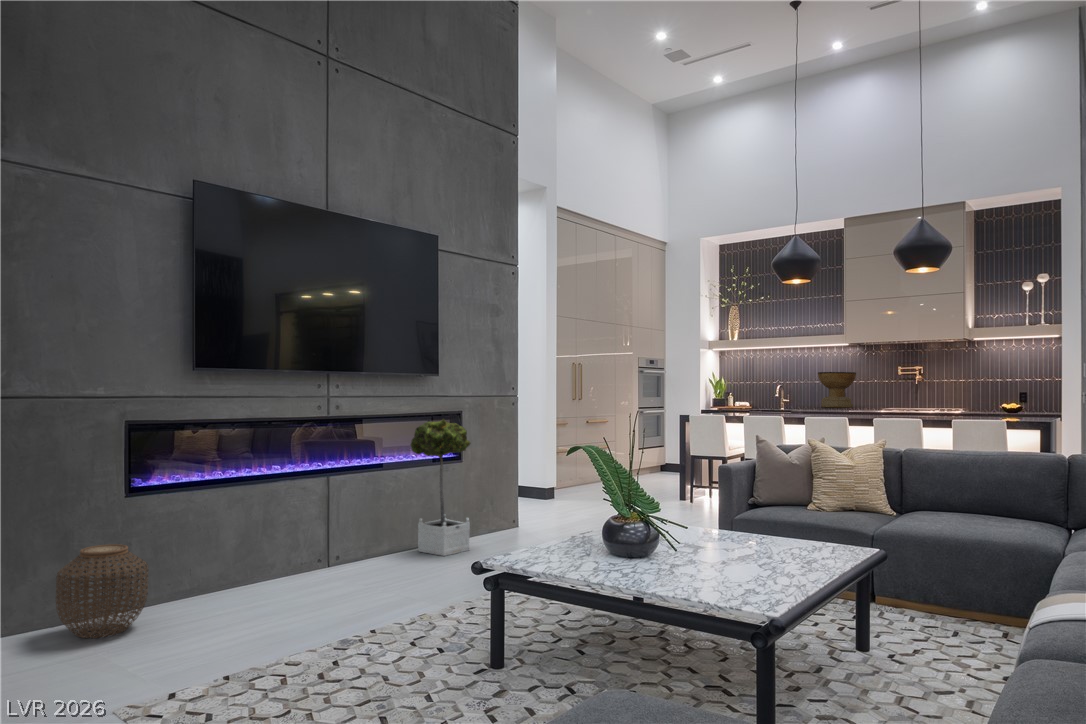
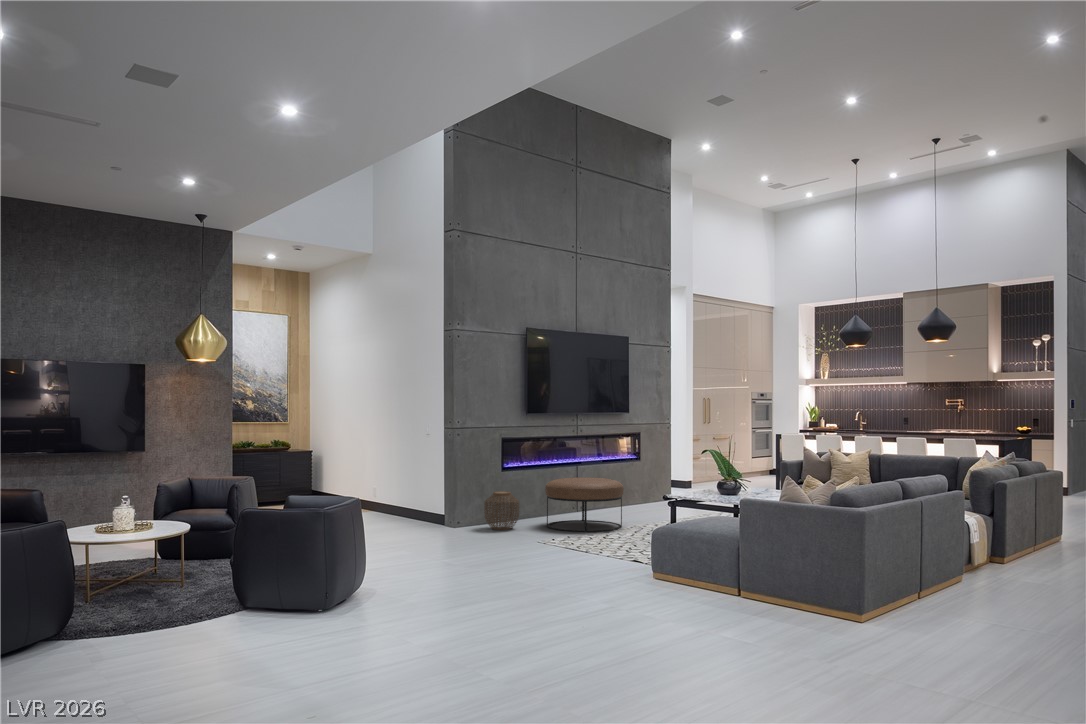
decorative bowl: present [818,372,856,407] -> none [888,403,917,429]
potted tree: present [410,419,470,556] -> none [616,436,650,512]
ottoman: none [216,505,391,638] -> present [545,477,624,532]

